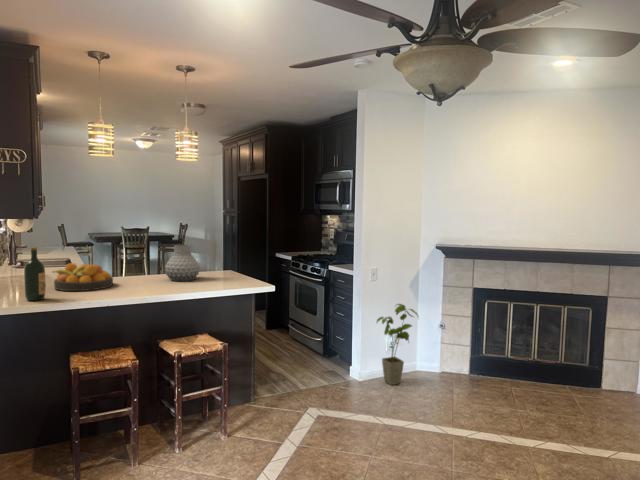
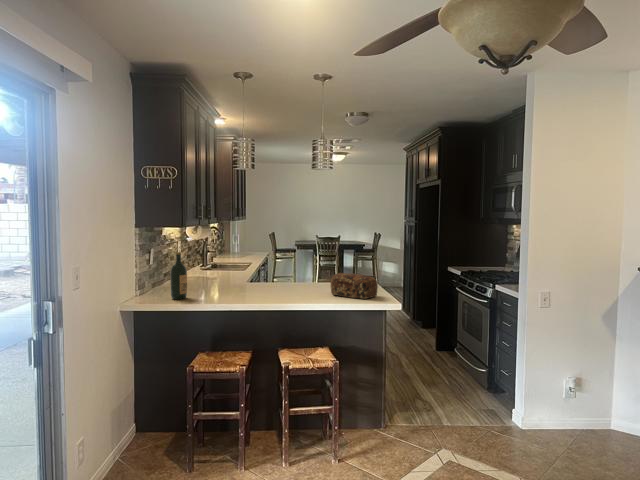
vase: present [165,245,200,281] -> none [301,254,335,291]
bread loaf: none [204,262,248,285] -> present [331,273,378,299]
fruit bowl: present [54,263,113,291] -> none [203,268,254,294]
house plant: present [377,304,418,385] -> none [544,339,606,443]

